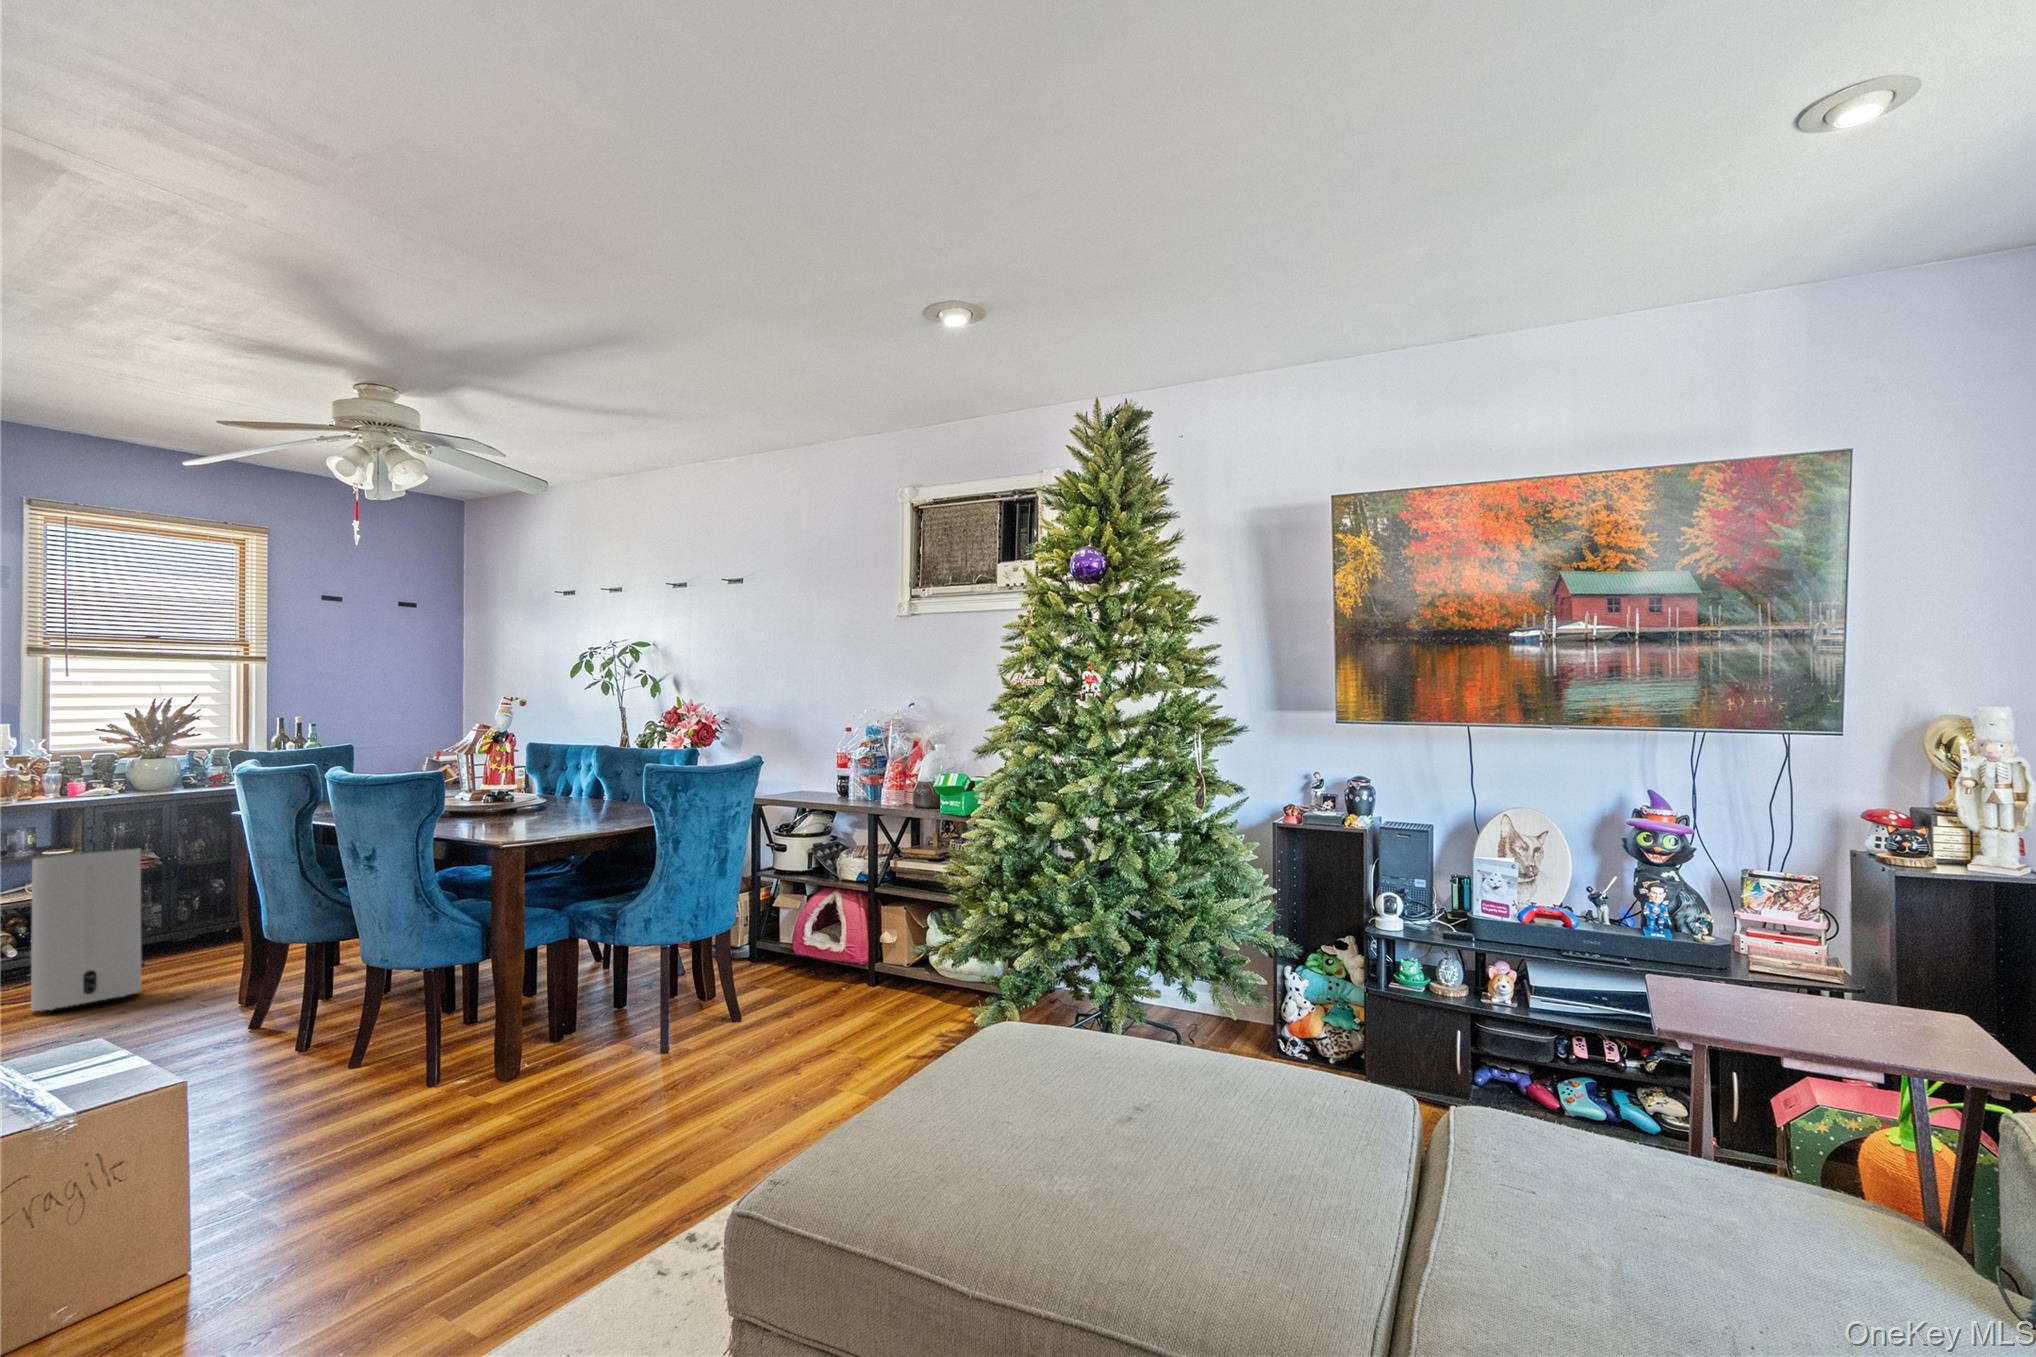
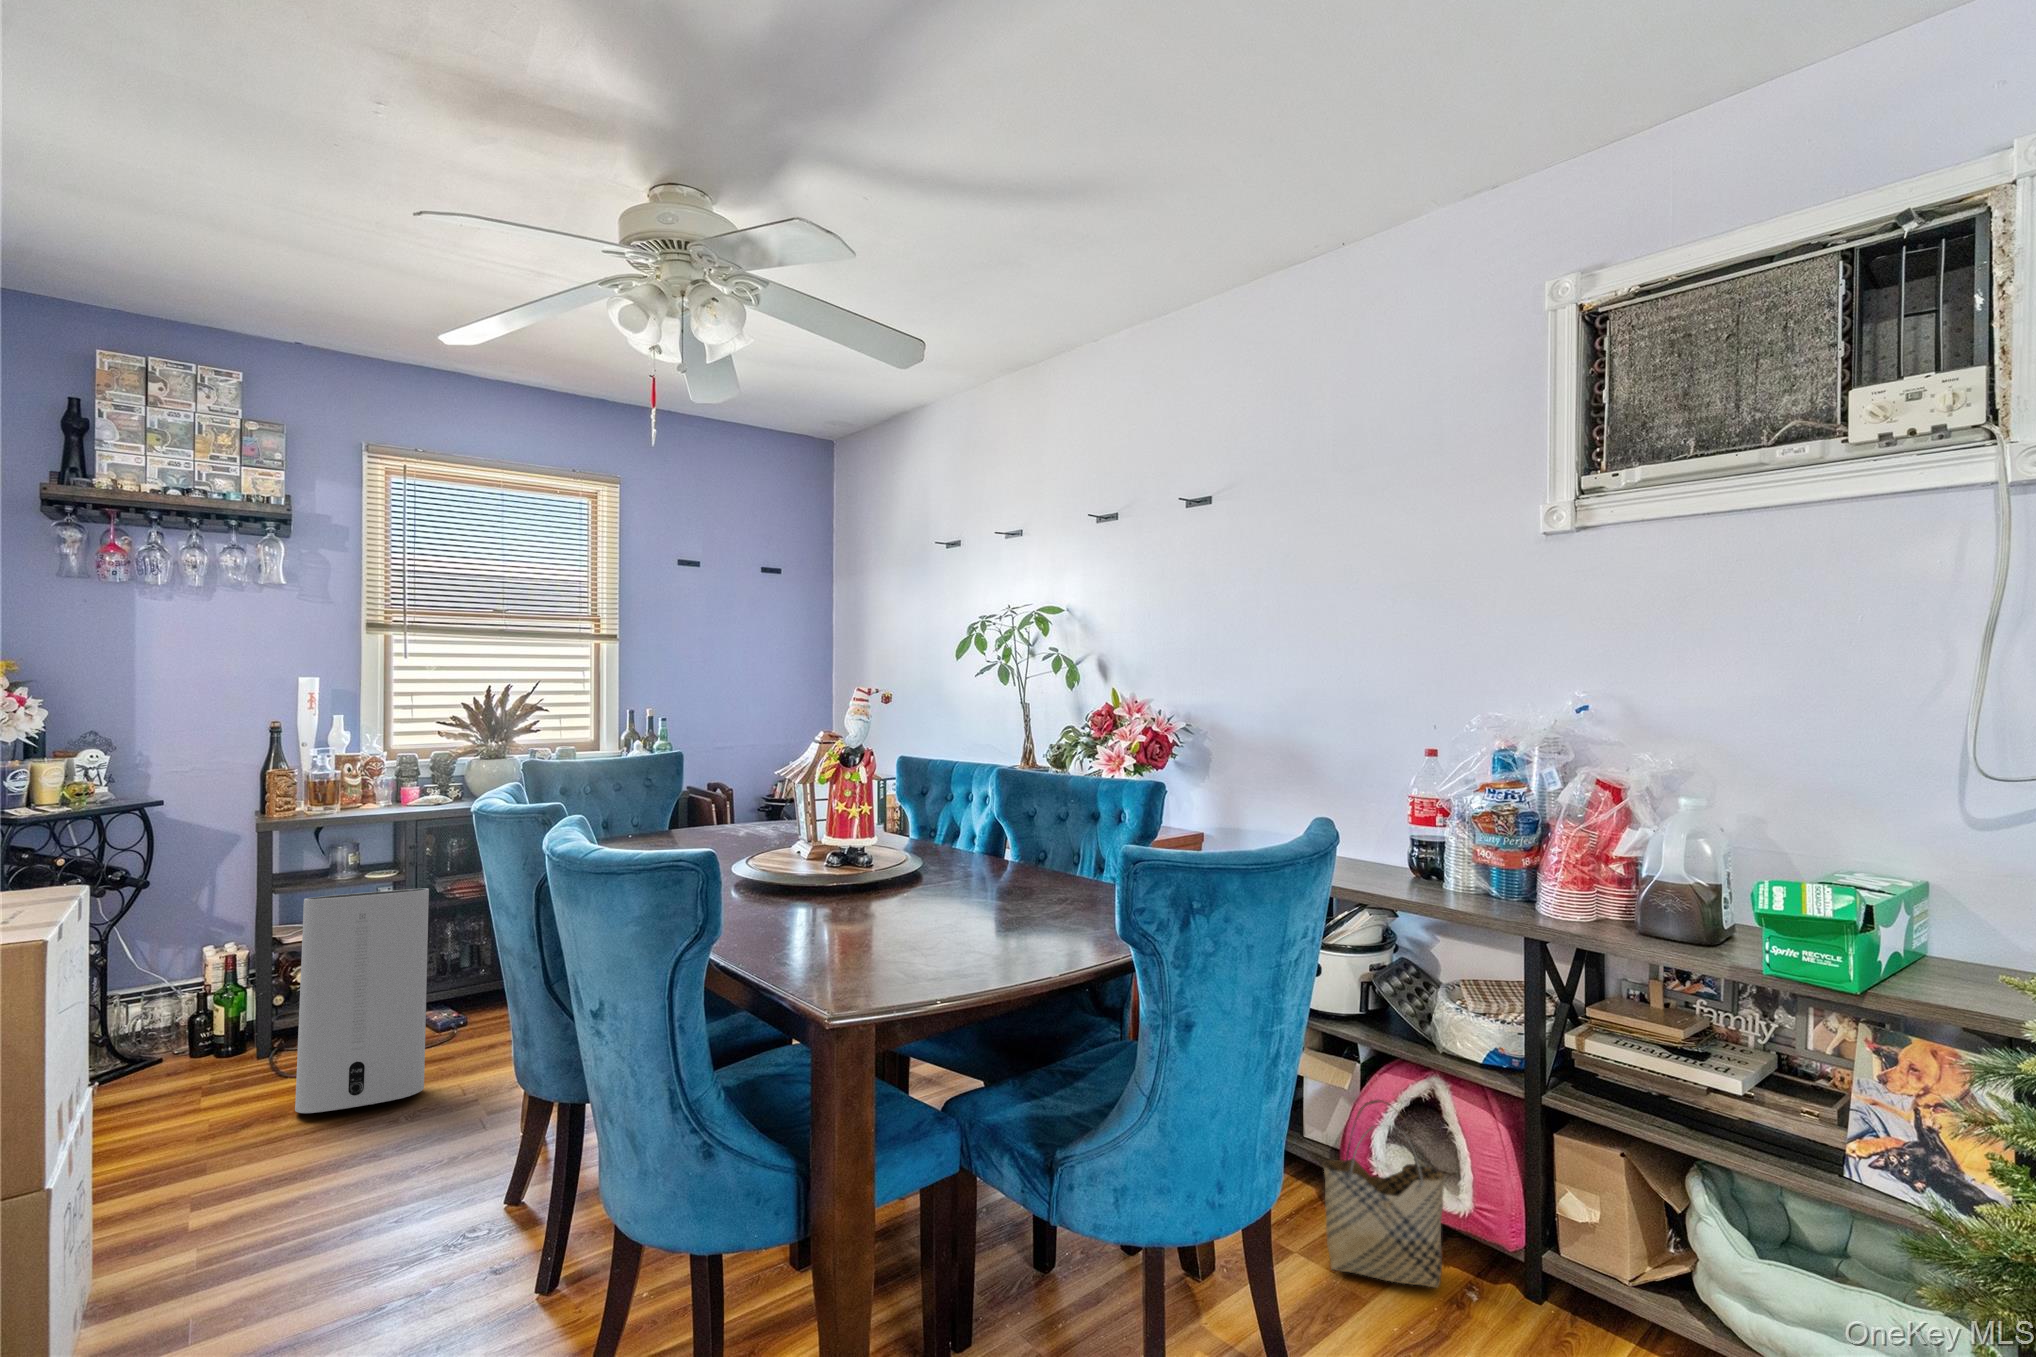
woven basket: none [771,902,831,985] -> present [1322,1100,1445,1288]

